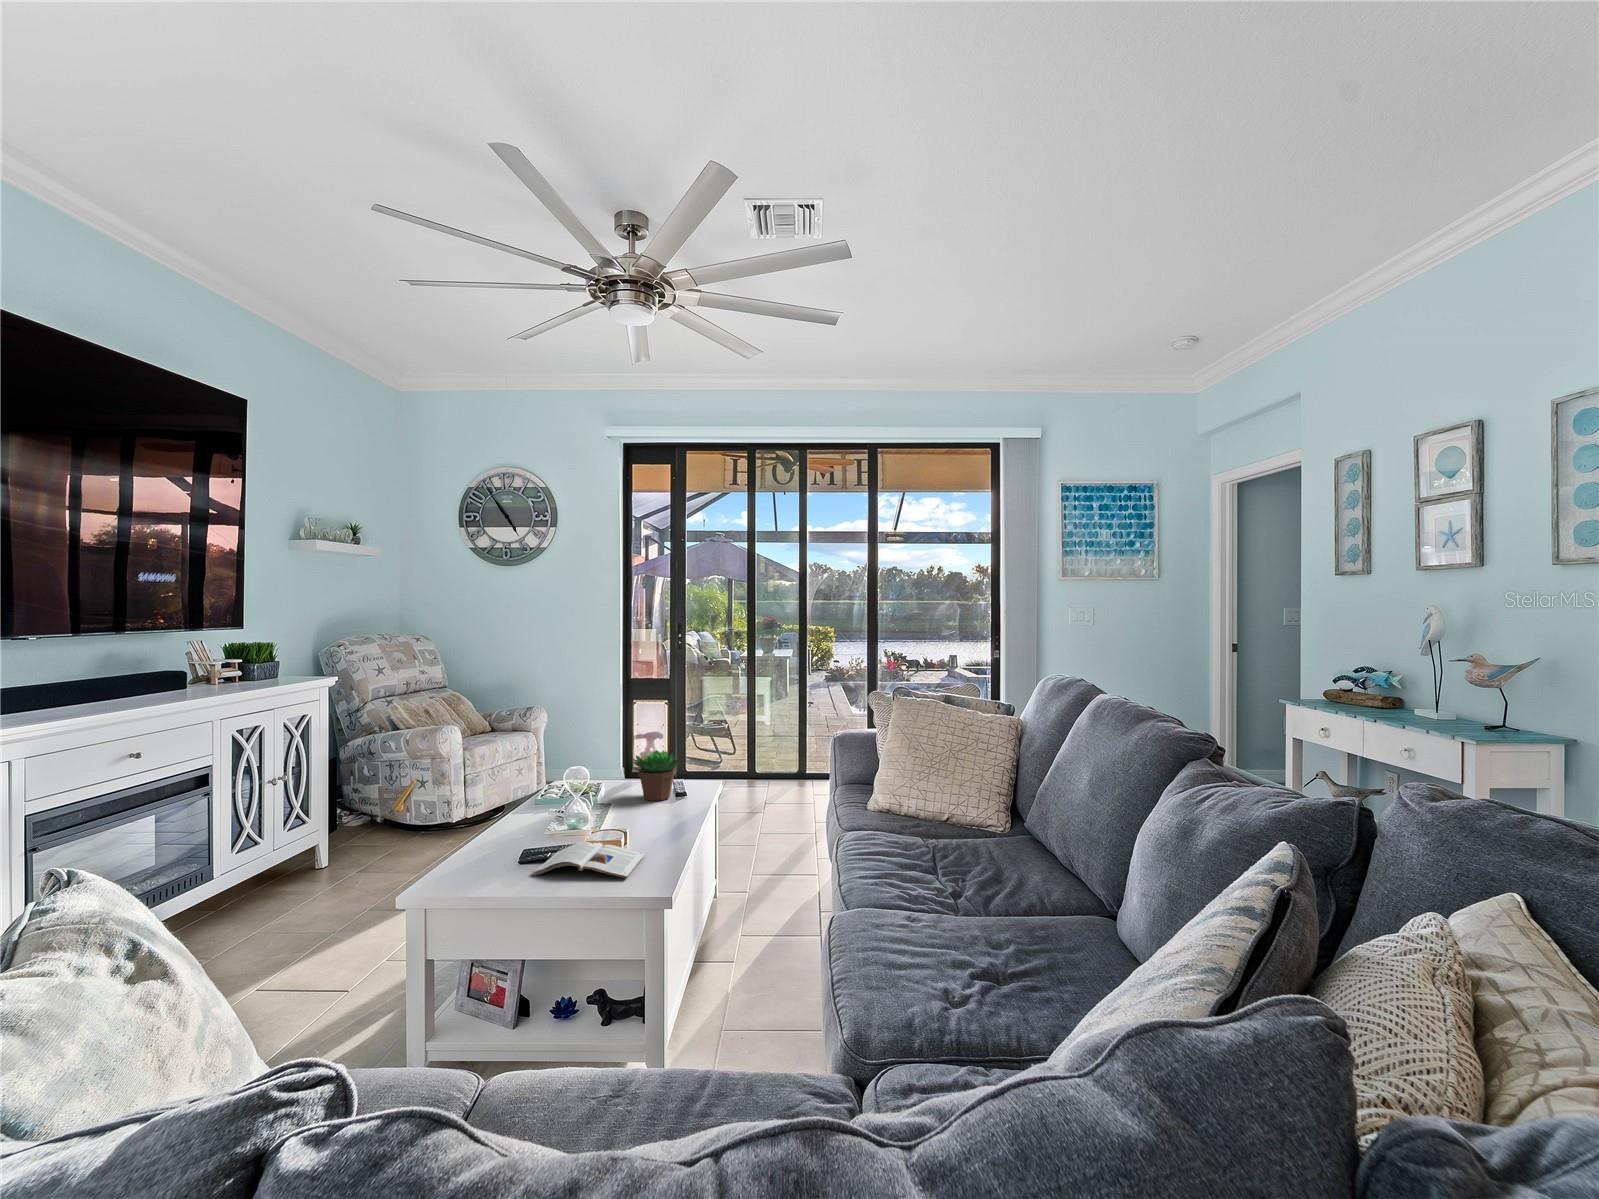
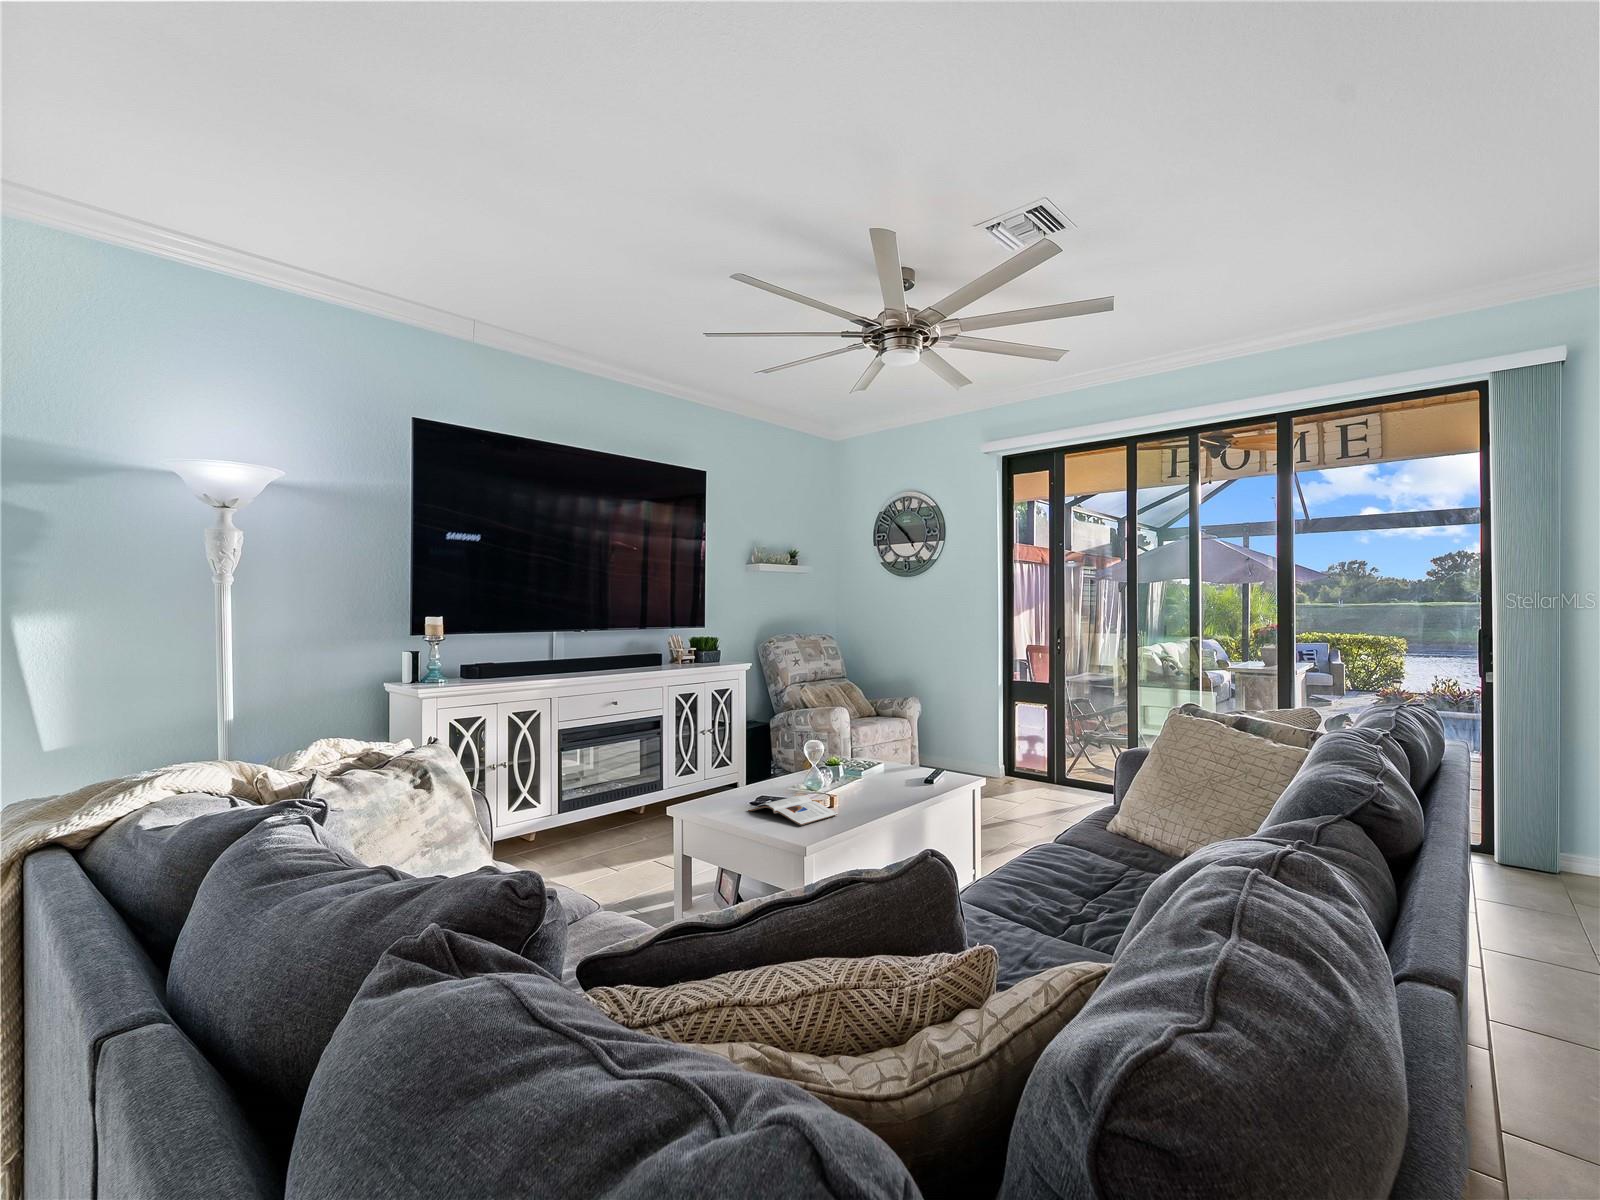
succulent plant: present [632,750,680,801] -> none [894,736,937,782]

